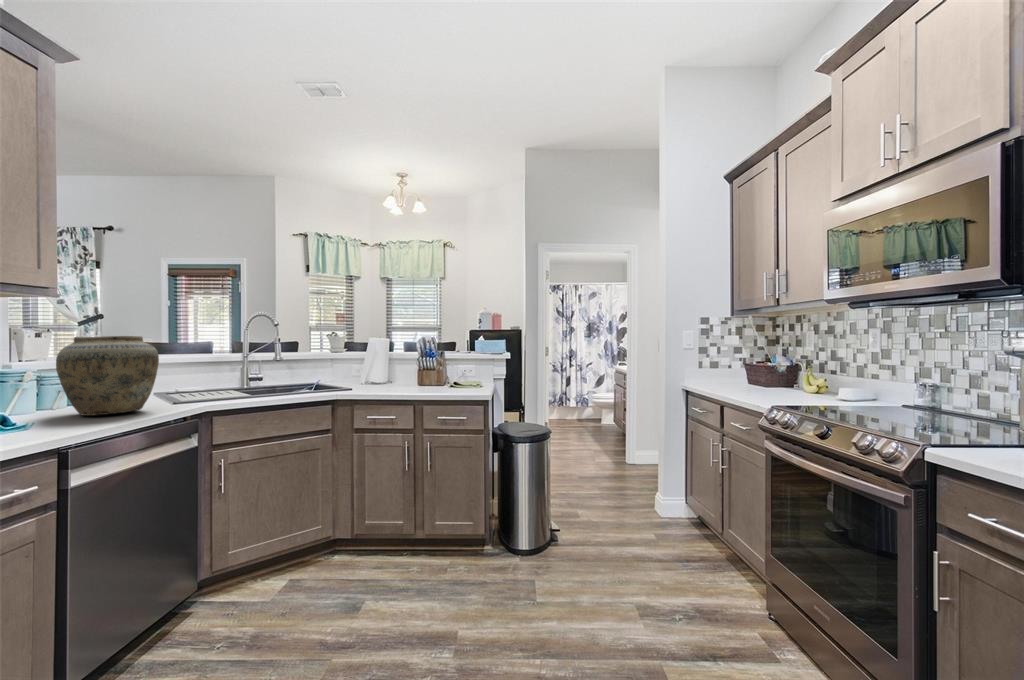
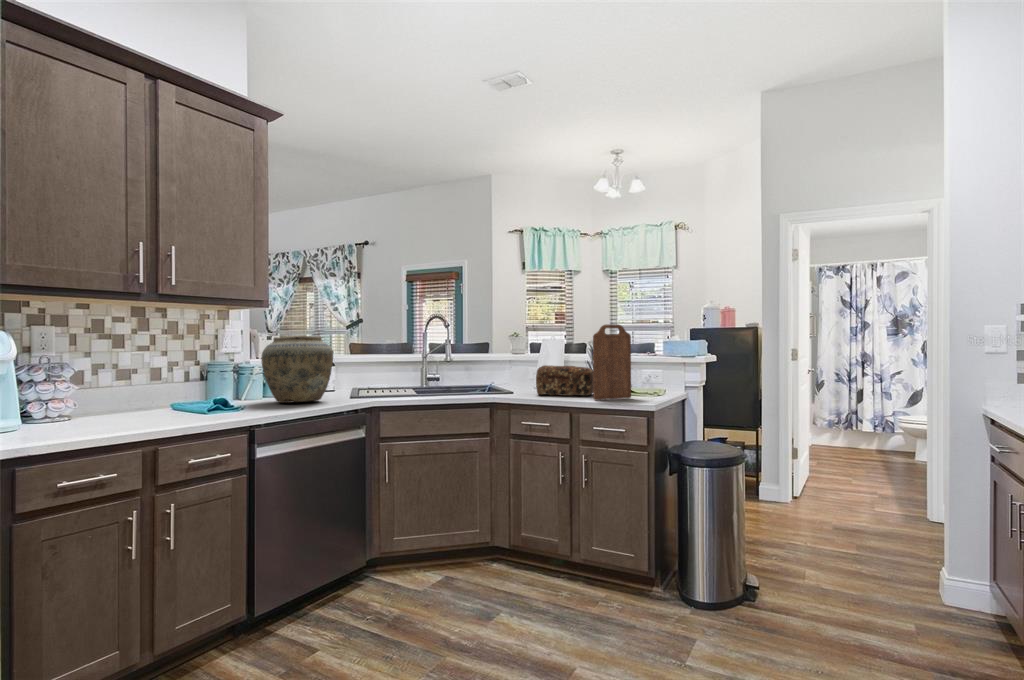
cutting board: none [437,328,465,395] -> present [593,324,631,400]
bread loaf: none [377,364,429,392] -> present [536,365,593,396]

